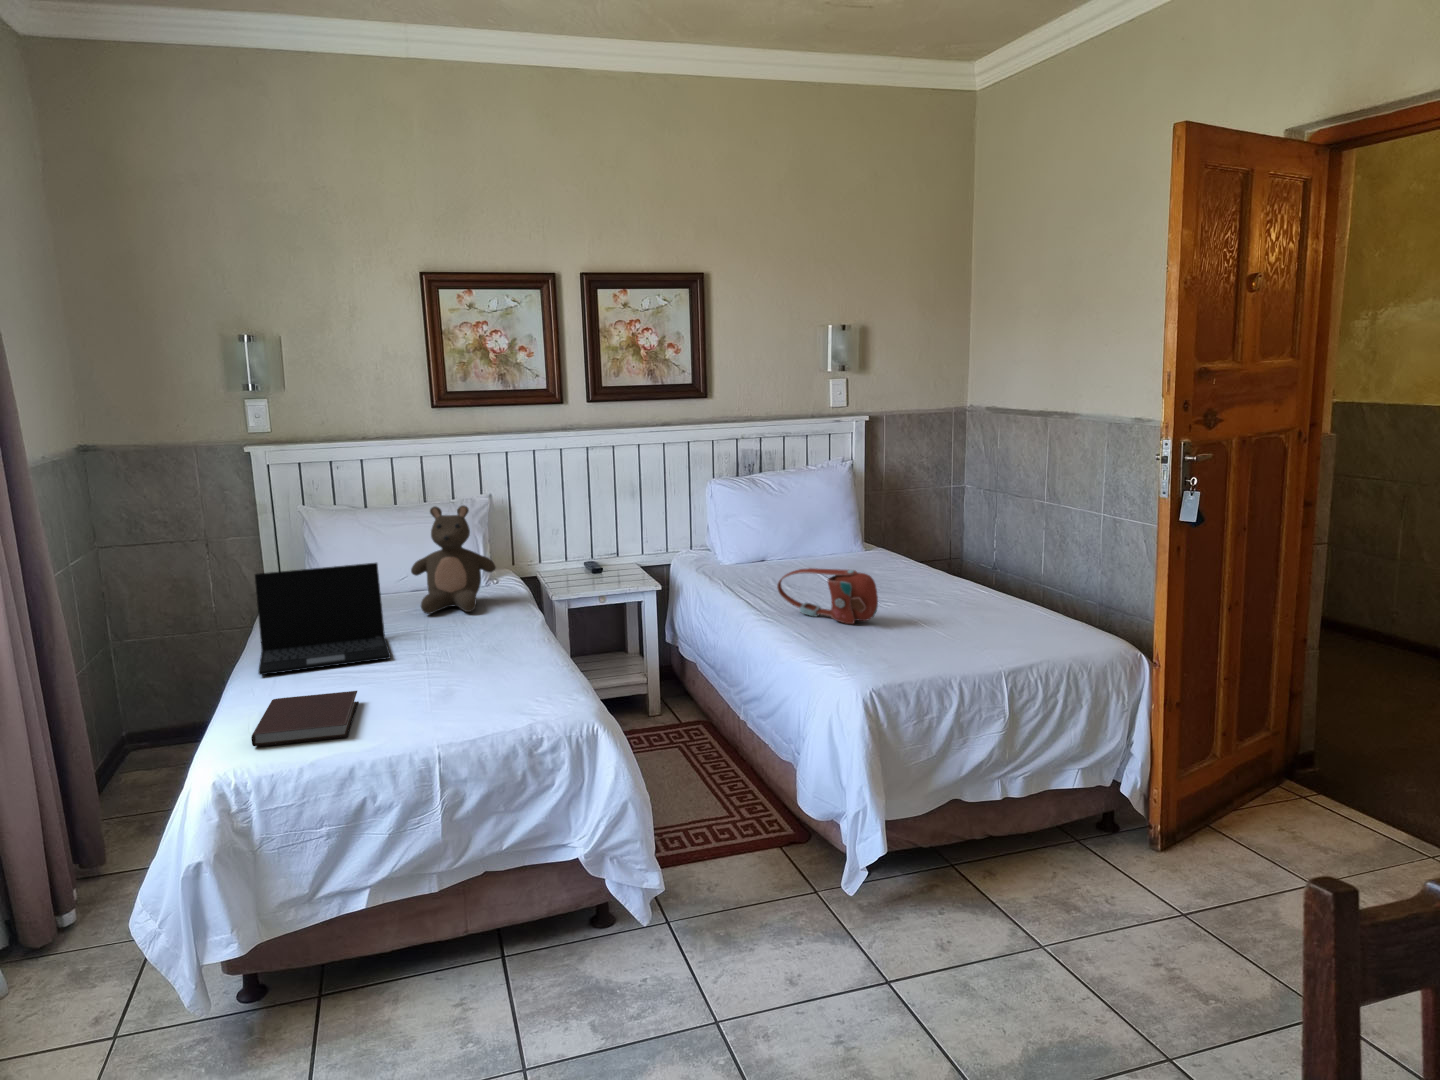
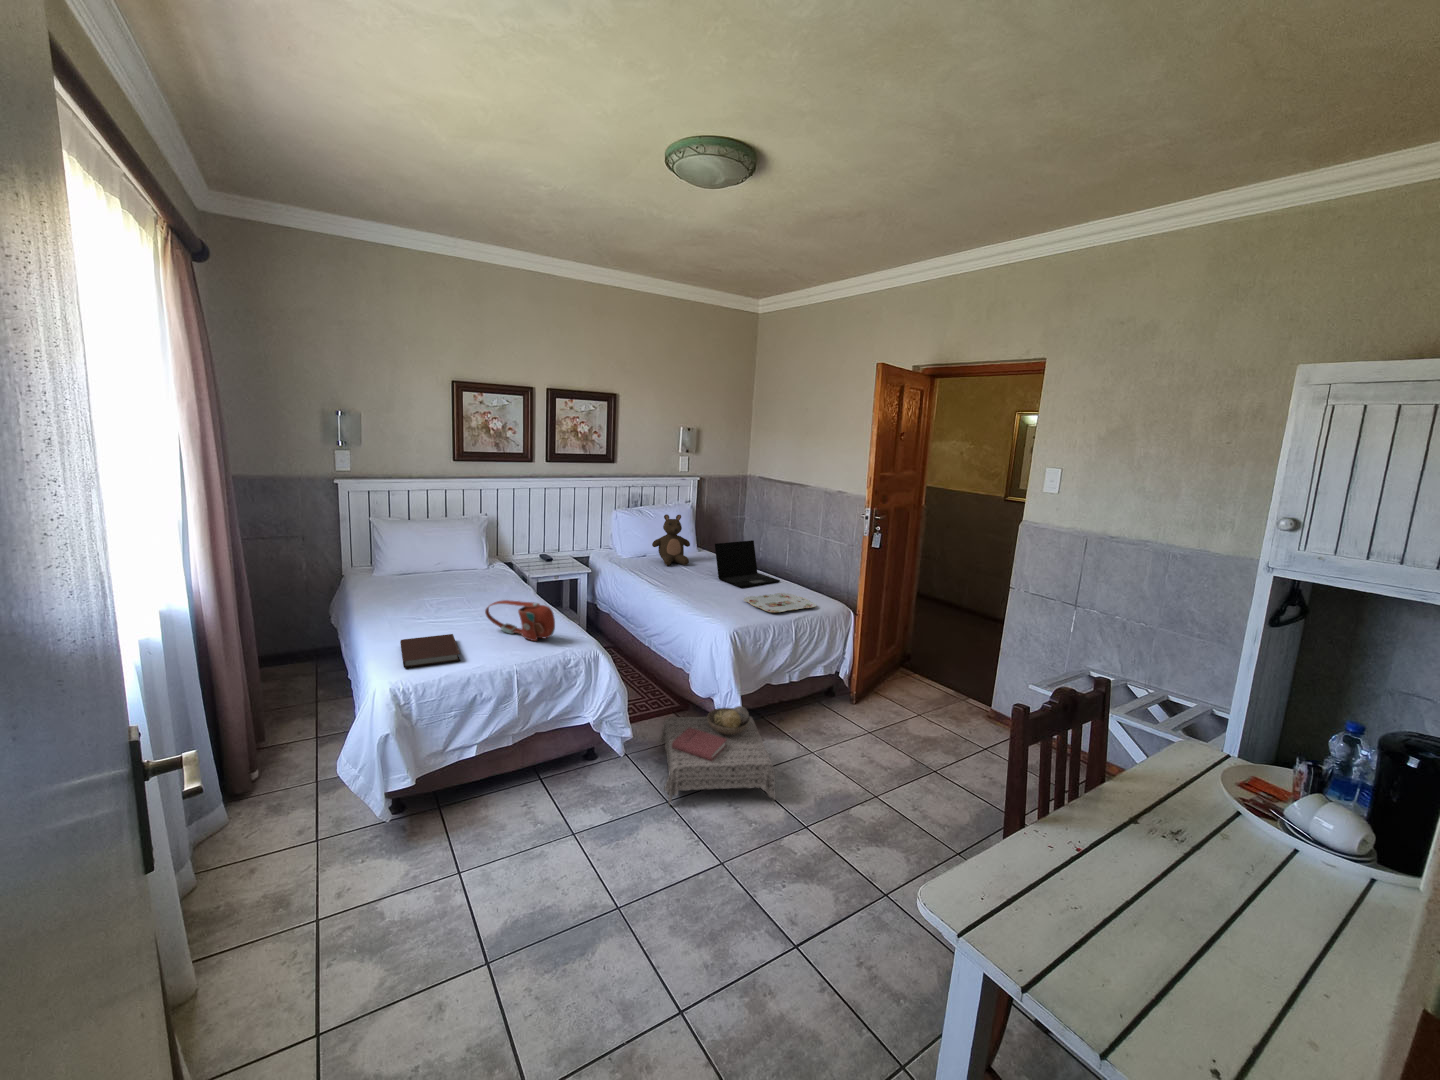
stuffed bear: present [411,505,496,614] -> present [652,514,690,565]
laptop: present [255,563,391,675] -> present [715,540,780,588]
handbag: present [777,568,878,624] -> present [485,600,555,641]
serving tray: none [915,620,1065,657] -> present [744,593,816,612]
ottoman: none [707,842,937,1045] -> present [659,706,776,805]

